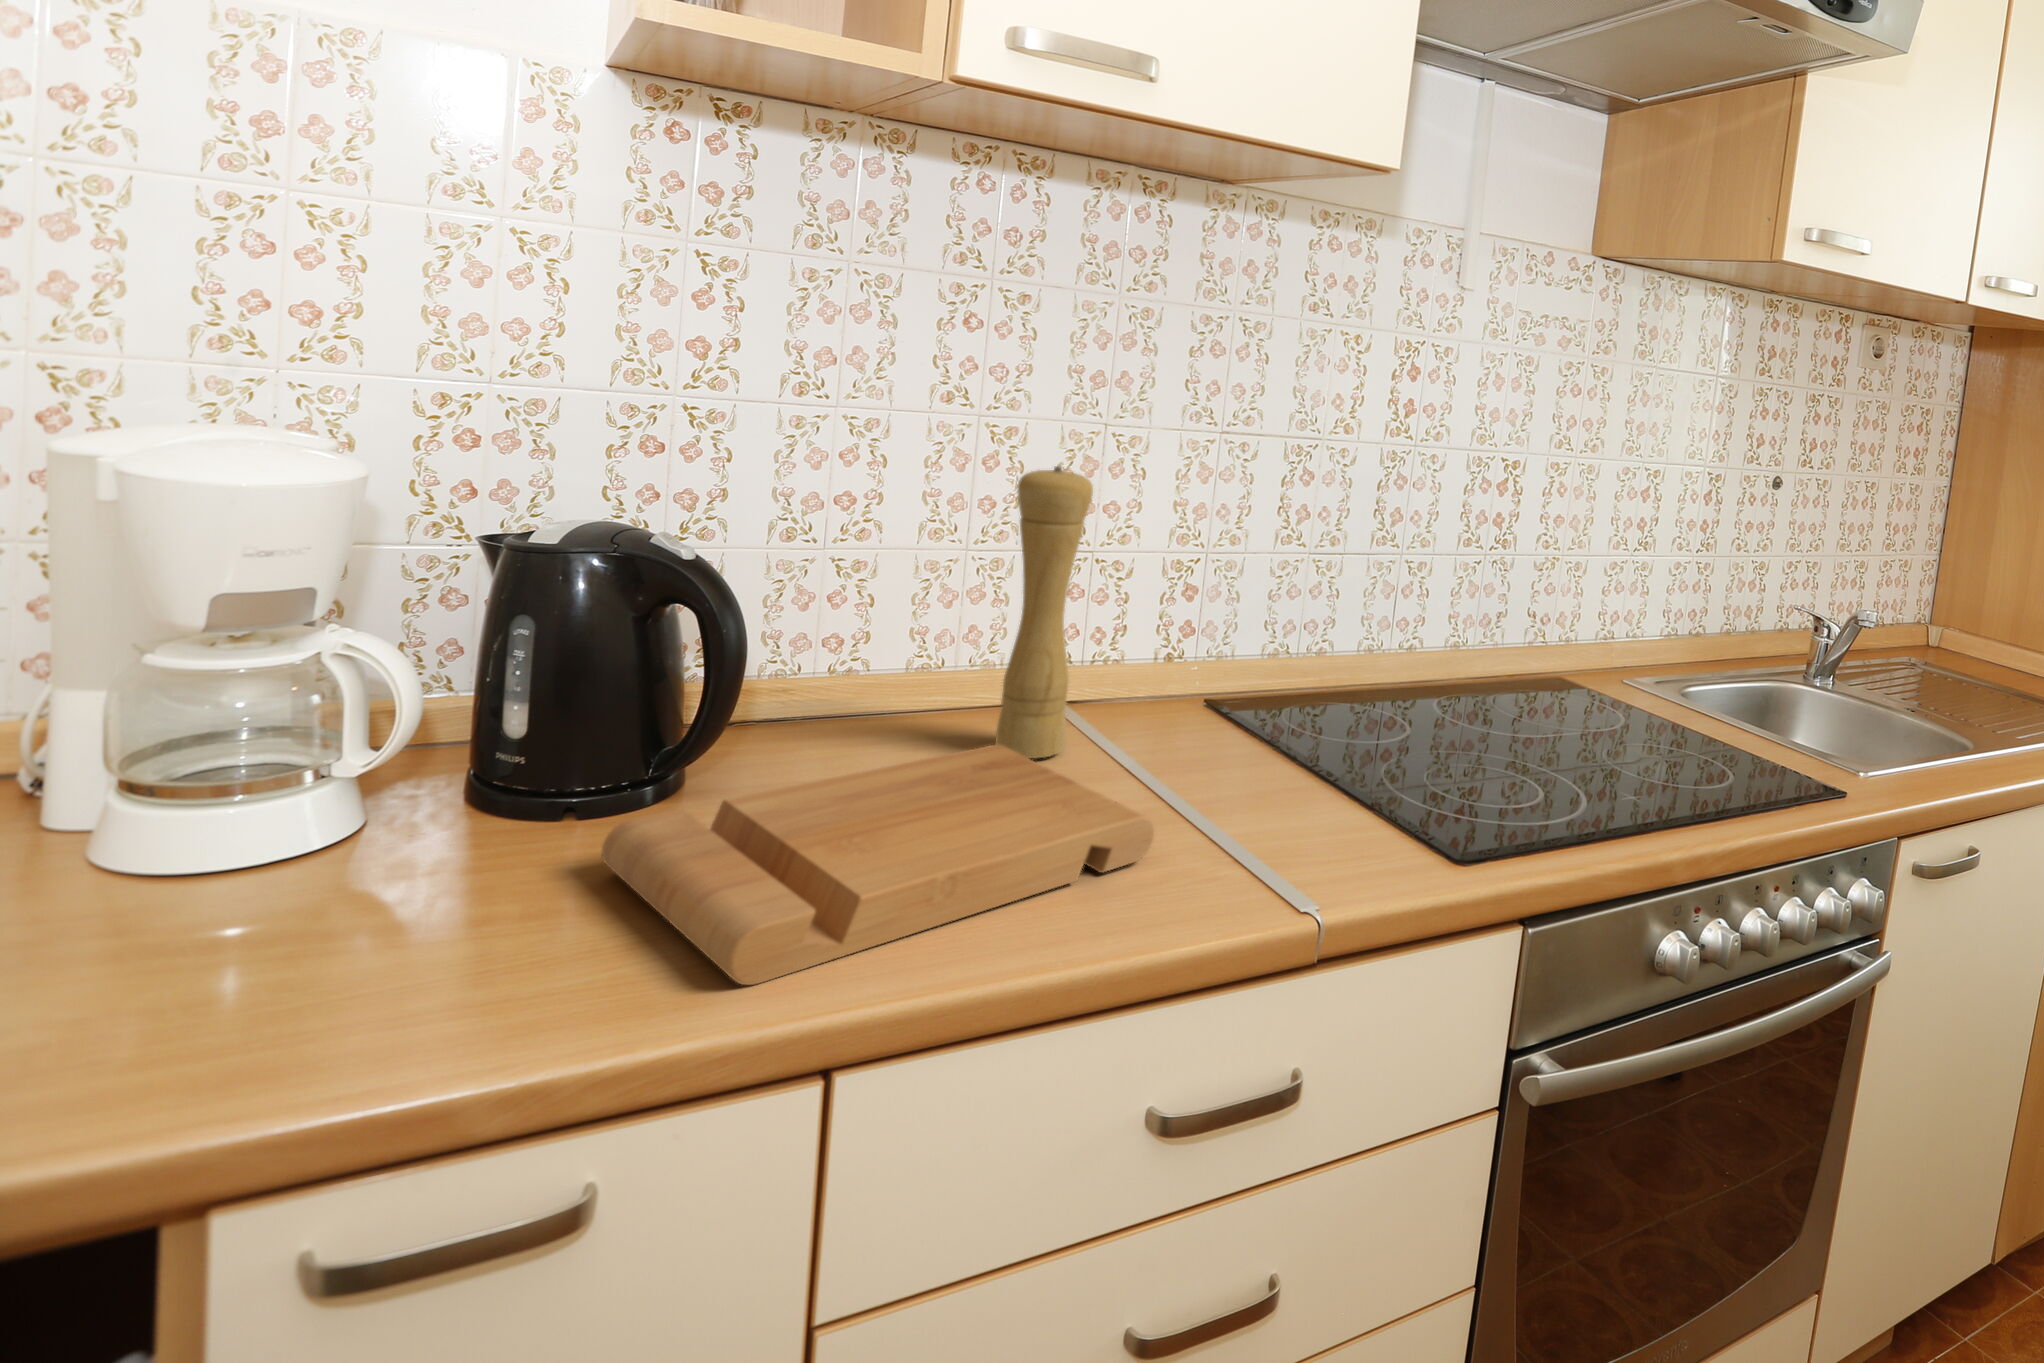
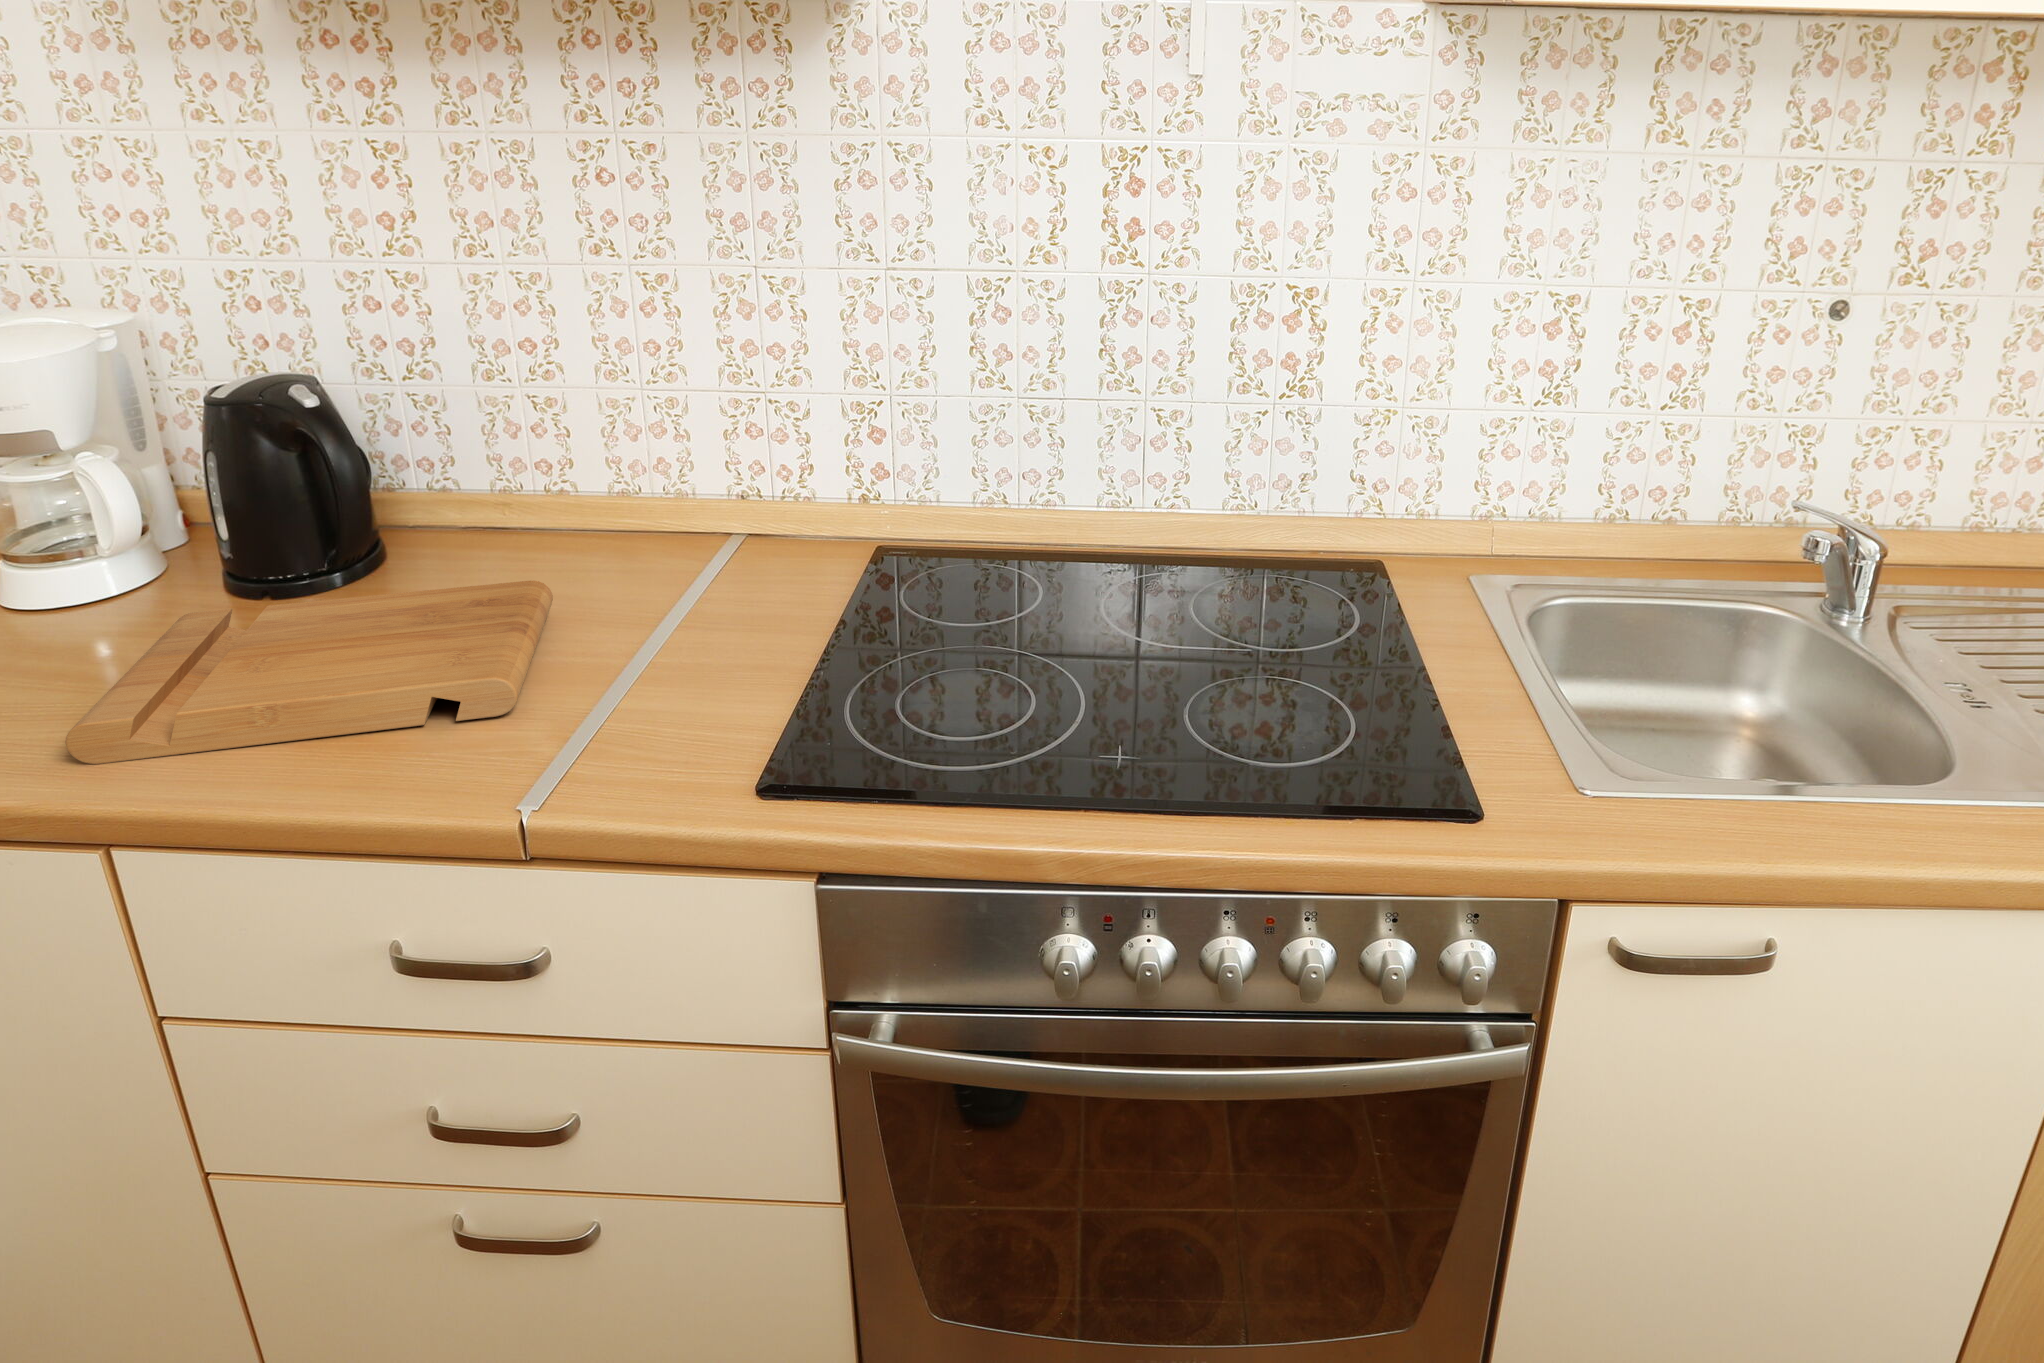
pepper mill: present [995,466,1093,758] -> none [571,324,670,592]

